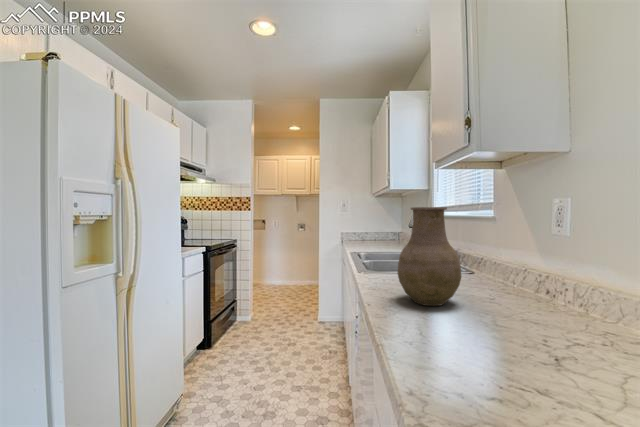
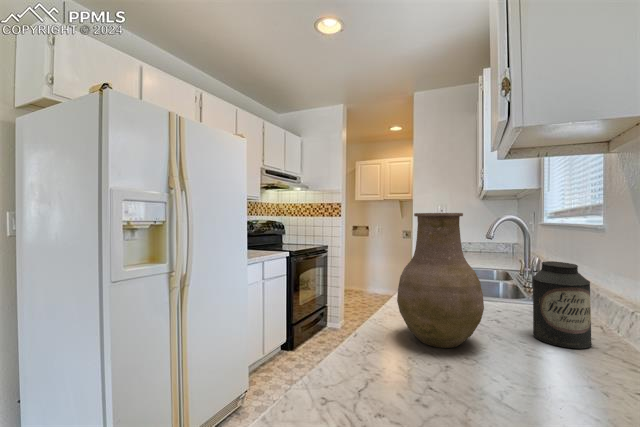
canister: none [474,241,510,296] -> present [533,261,592,349]

